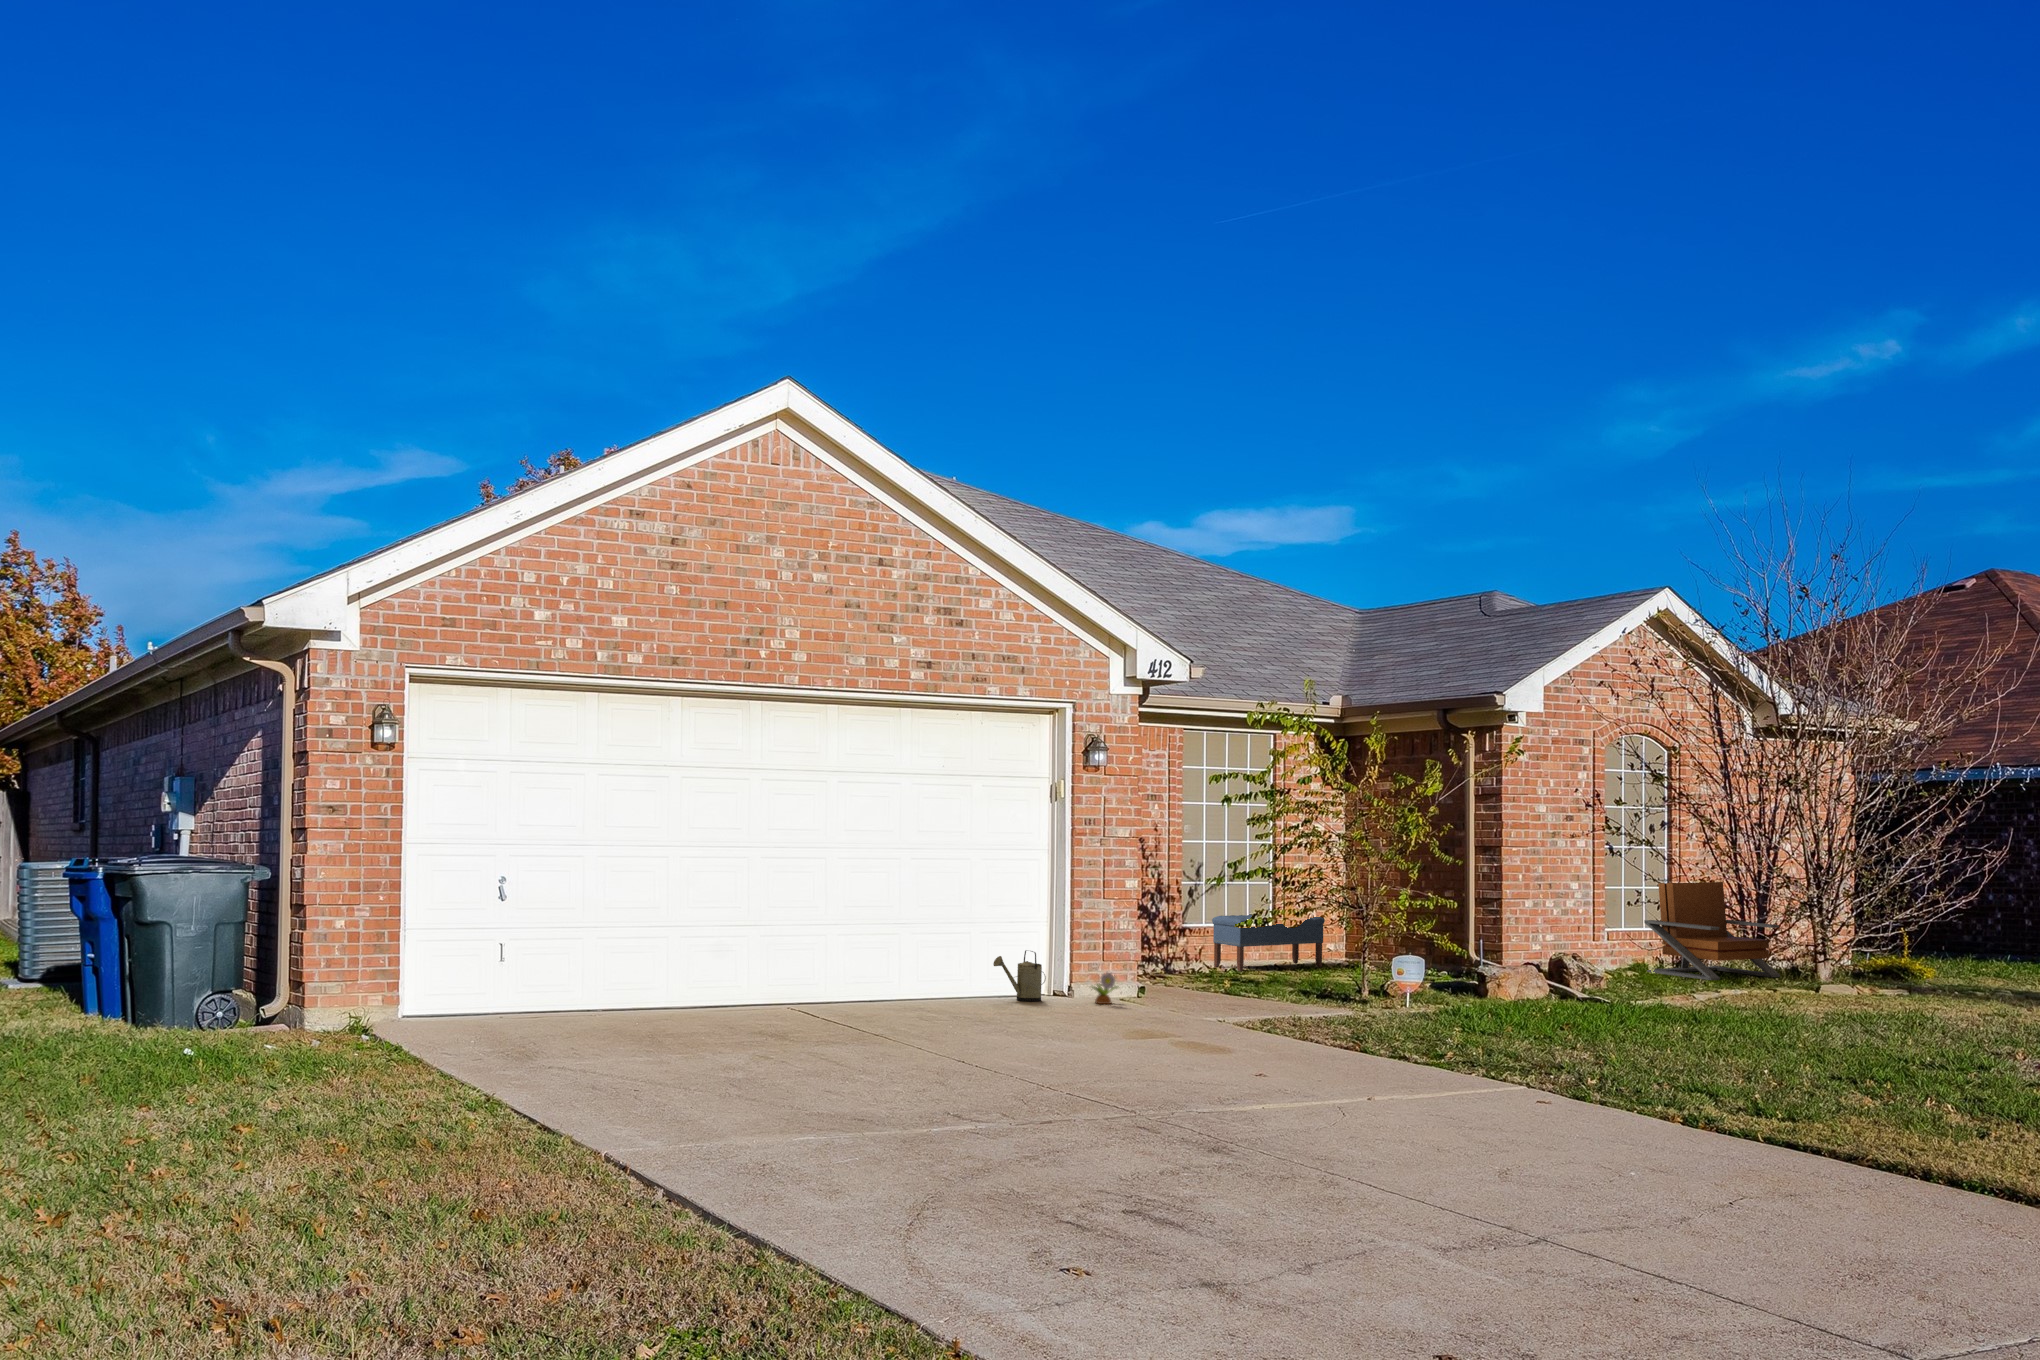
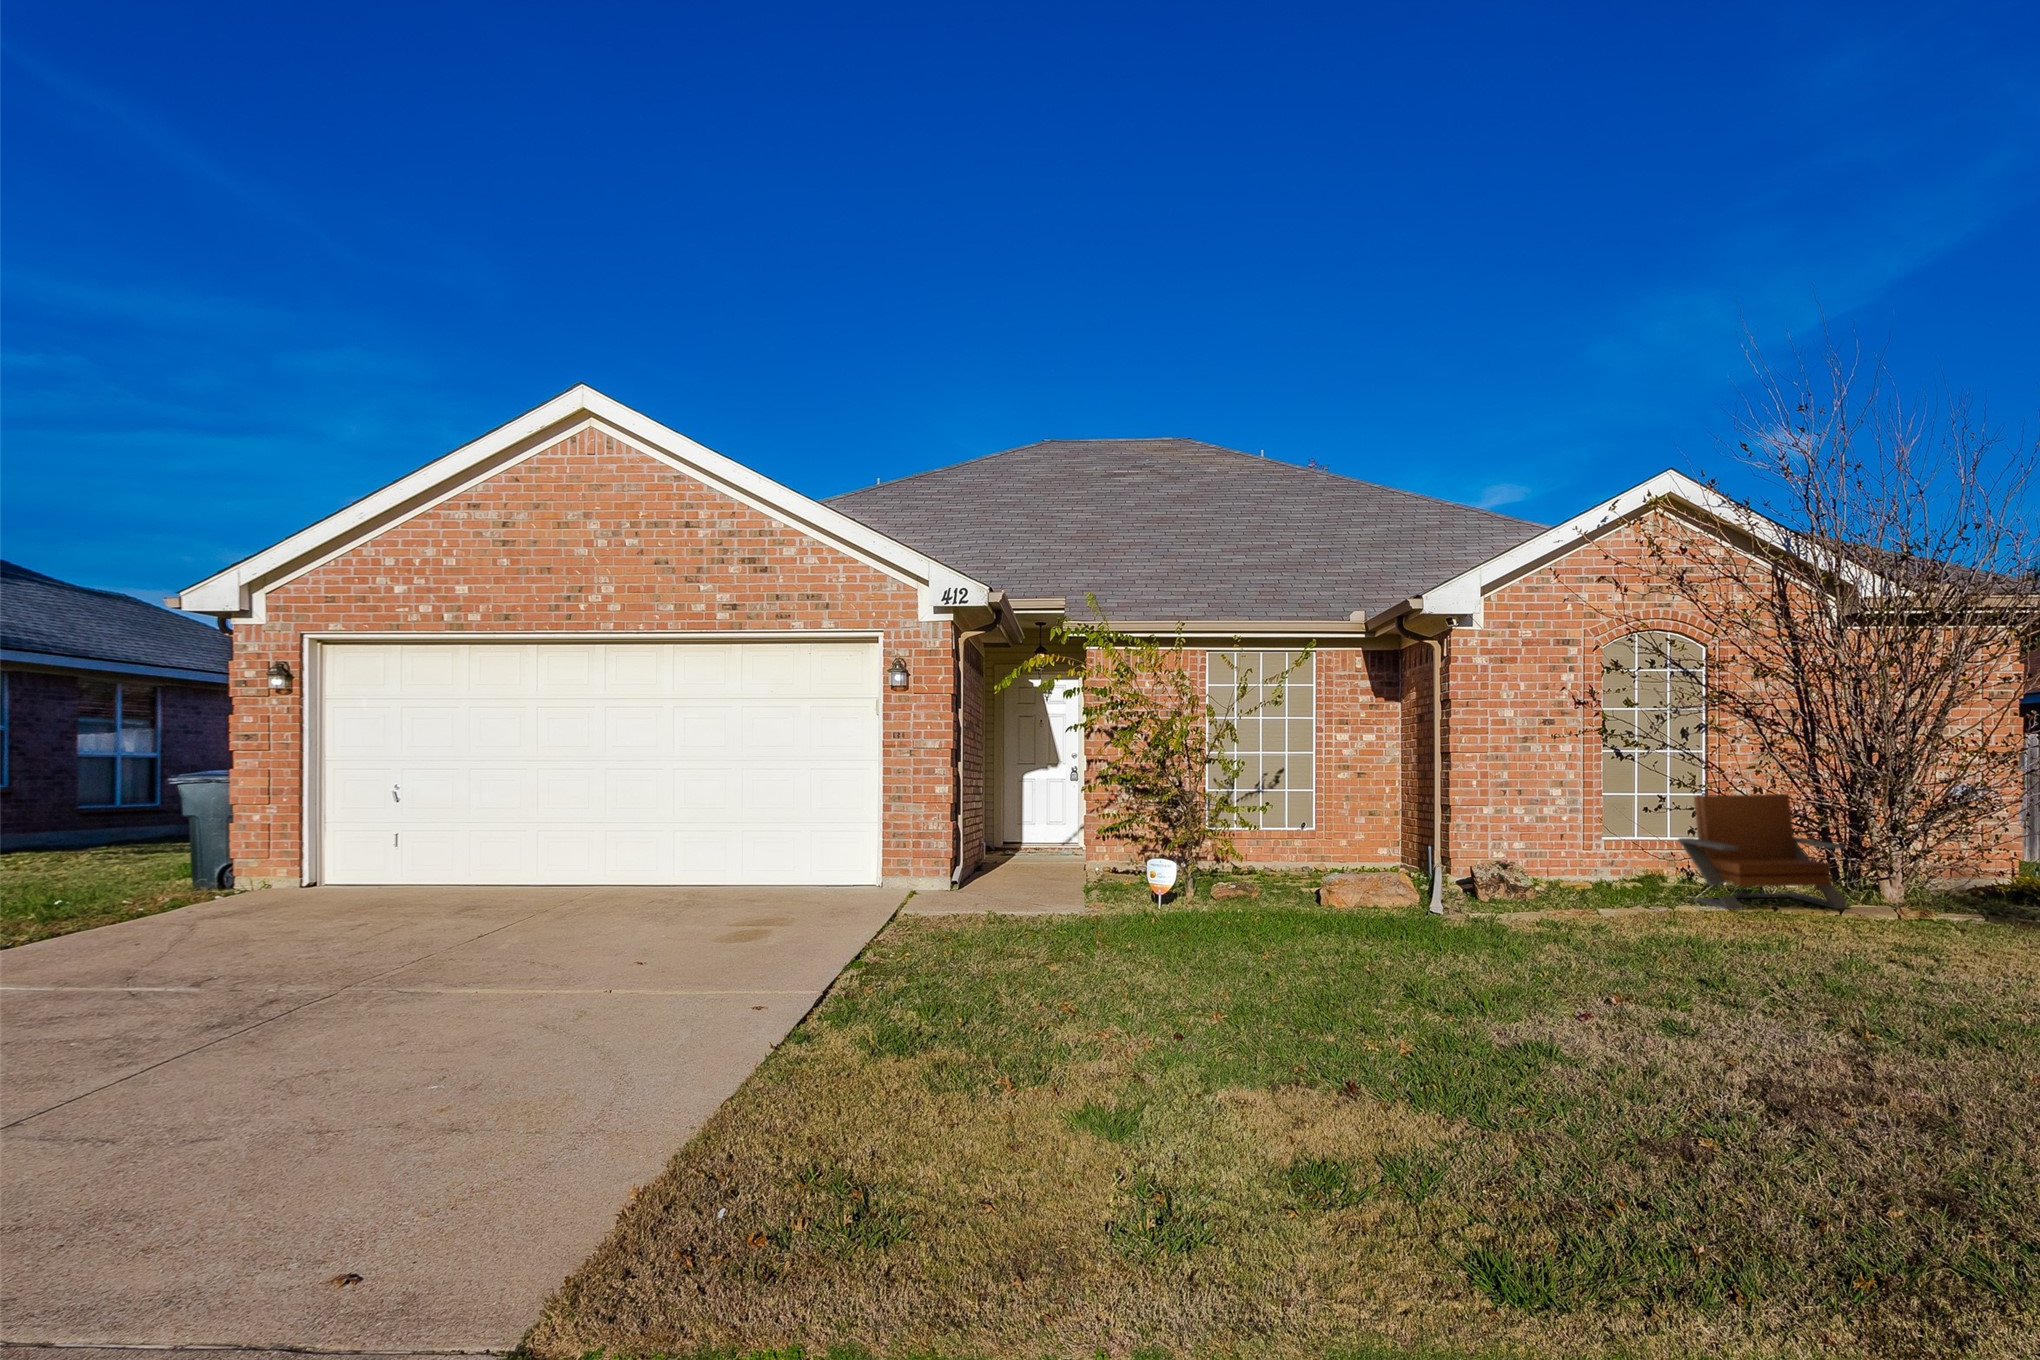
bench: present [1212,915,1325,971] -> none [1194,828,1307,883]
watering can: present [993,950,1046,1001] -> none [816,859,868,907]
decorative plant: present [1092,973,1118,1004] -> none [883,881,917,912]

